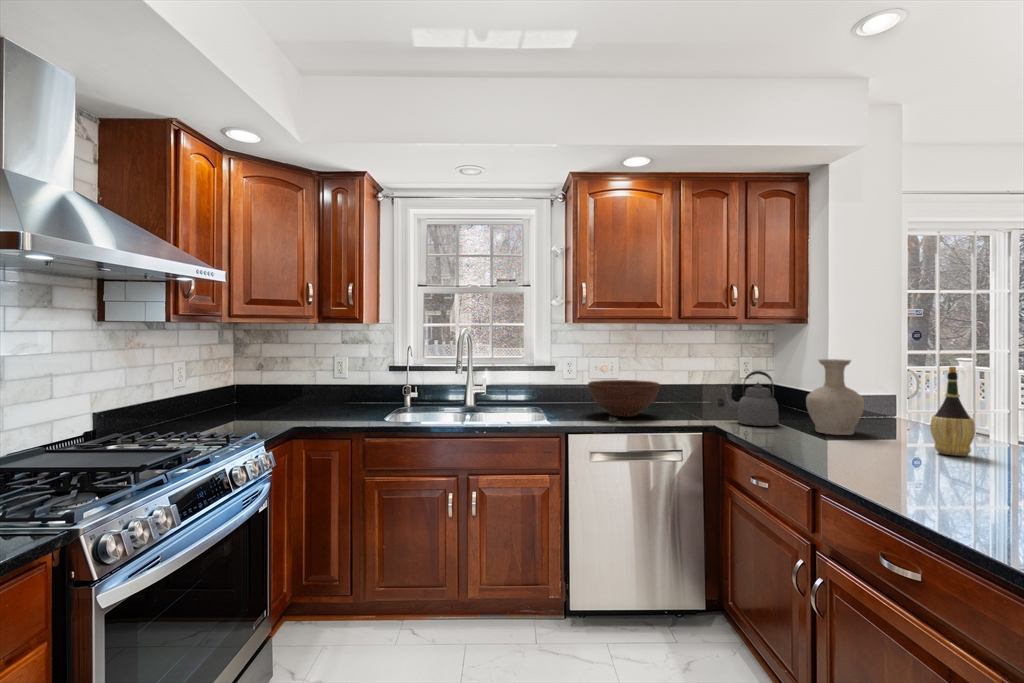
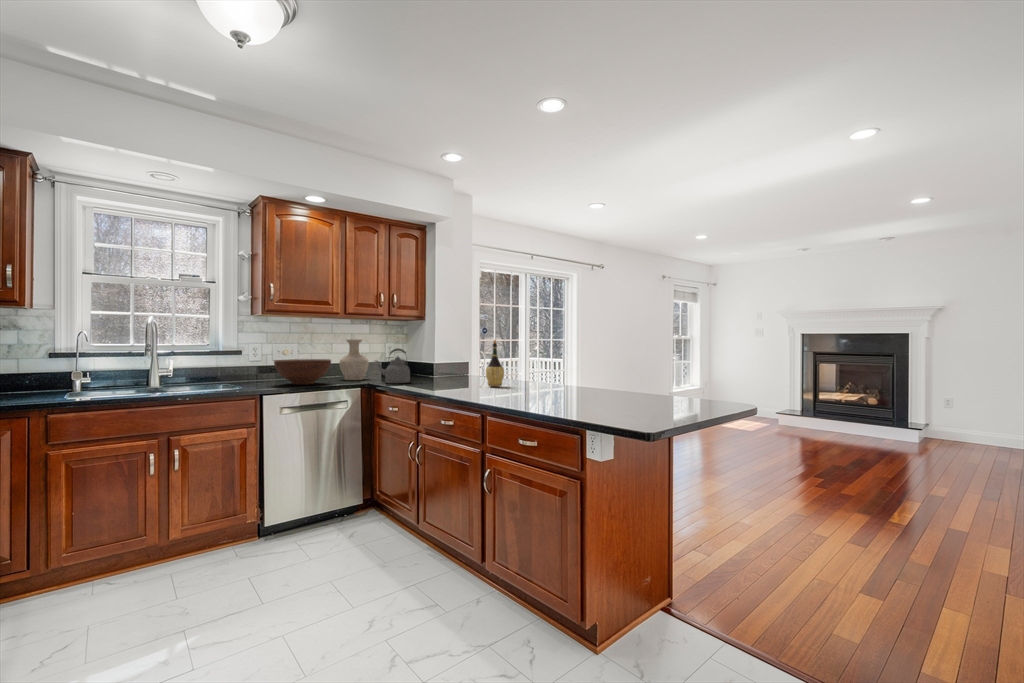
vase: present [806,359,864,435] -> present [340,339,369,380]

